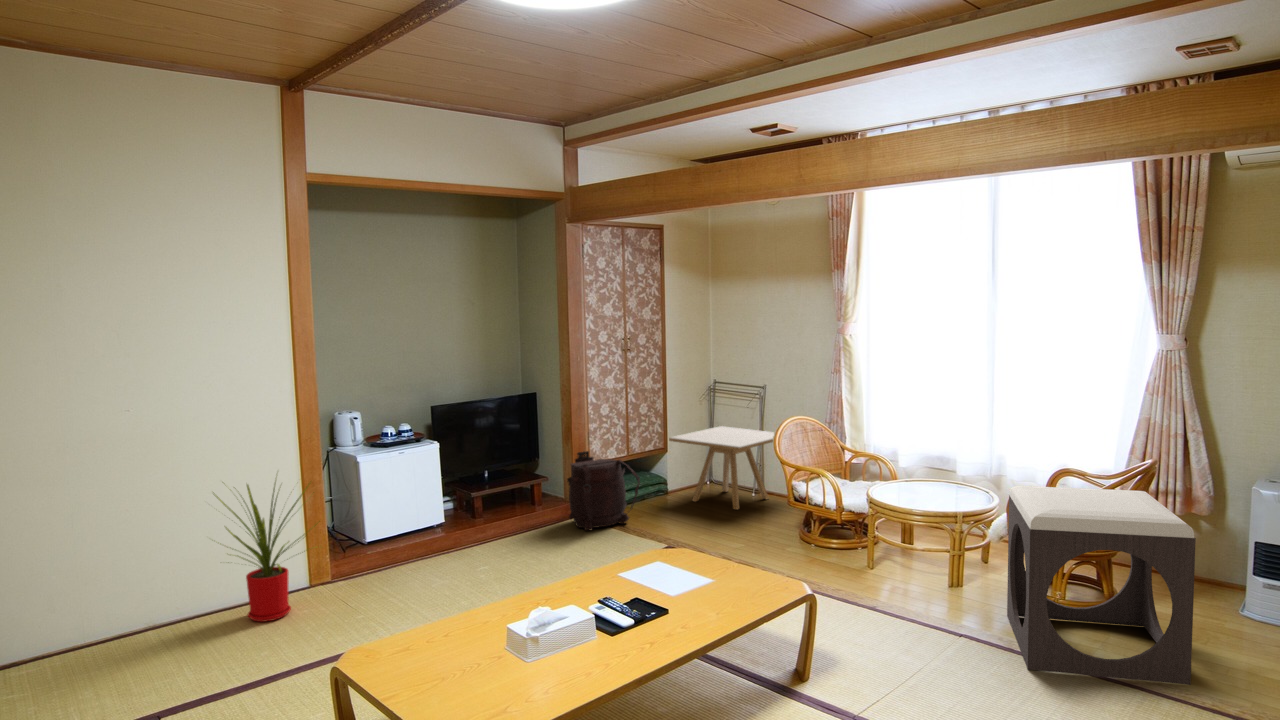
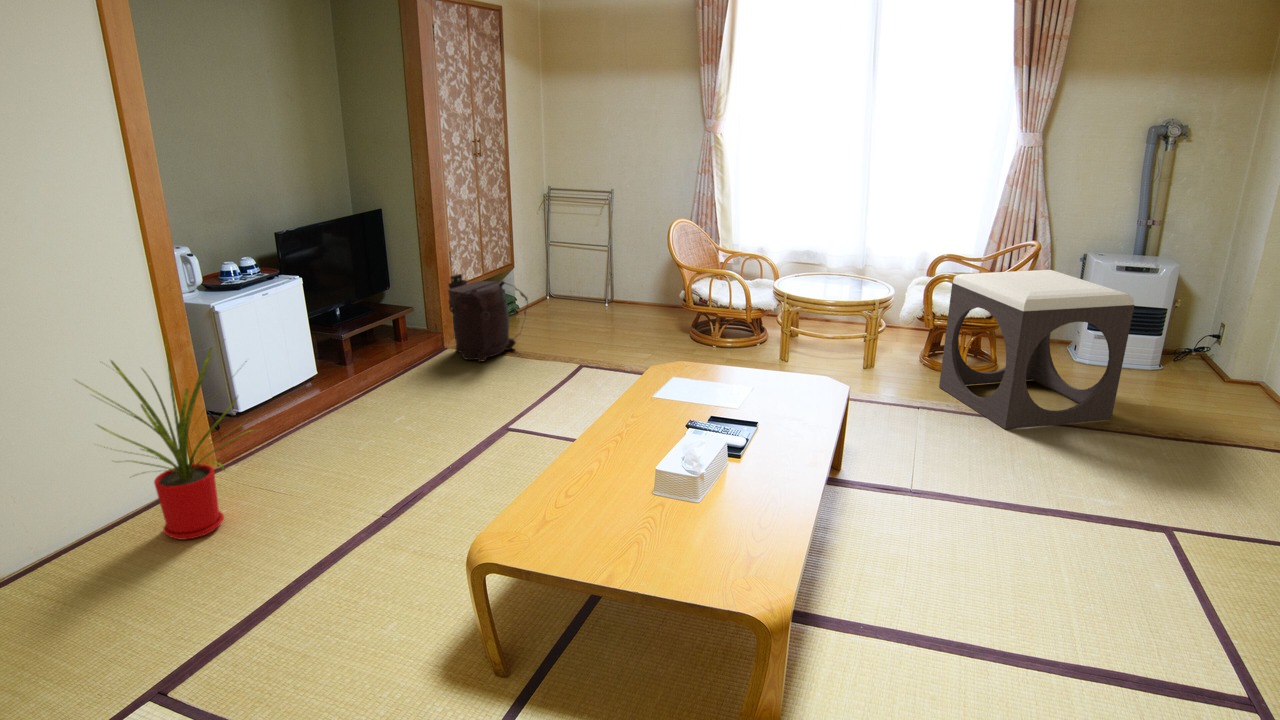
side table: present [669,426,774,510] -> none [528,236,643,321]

